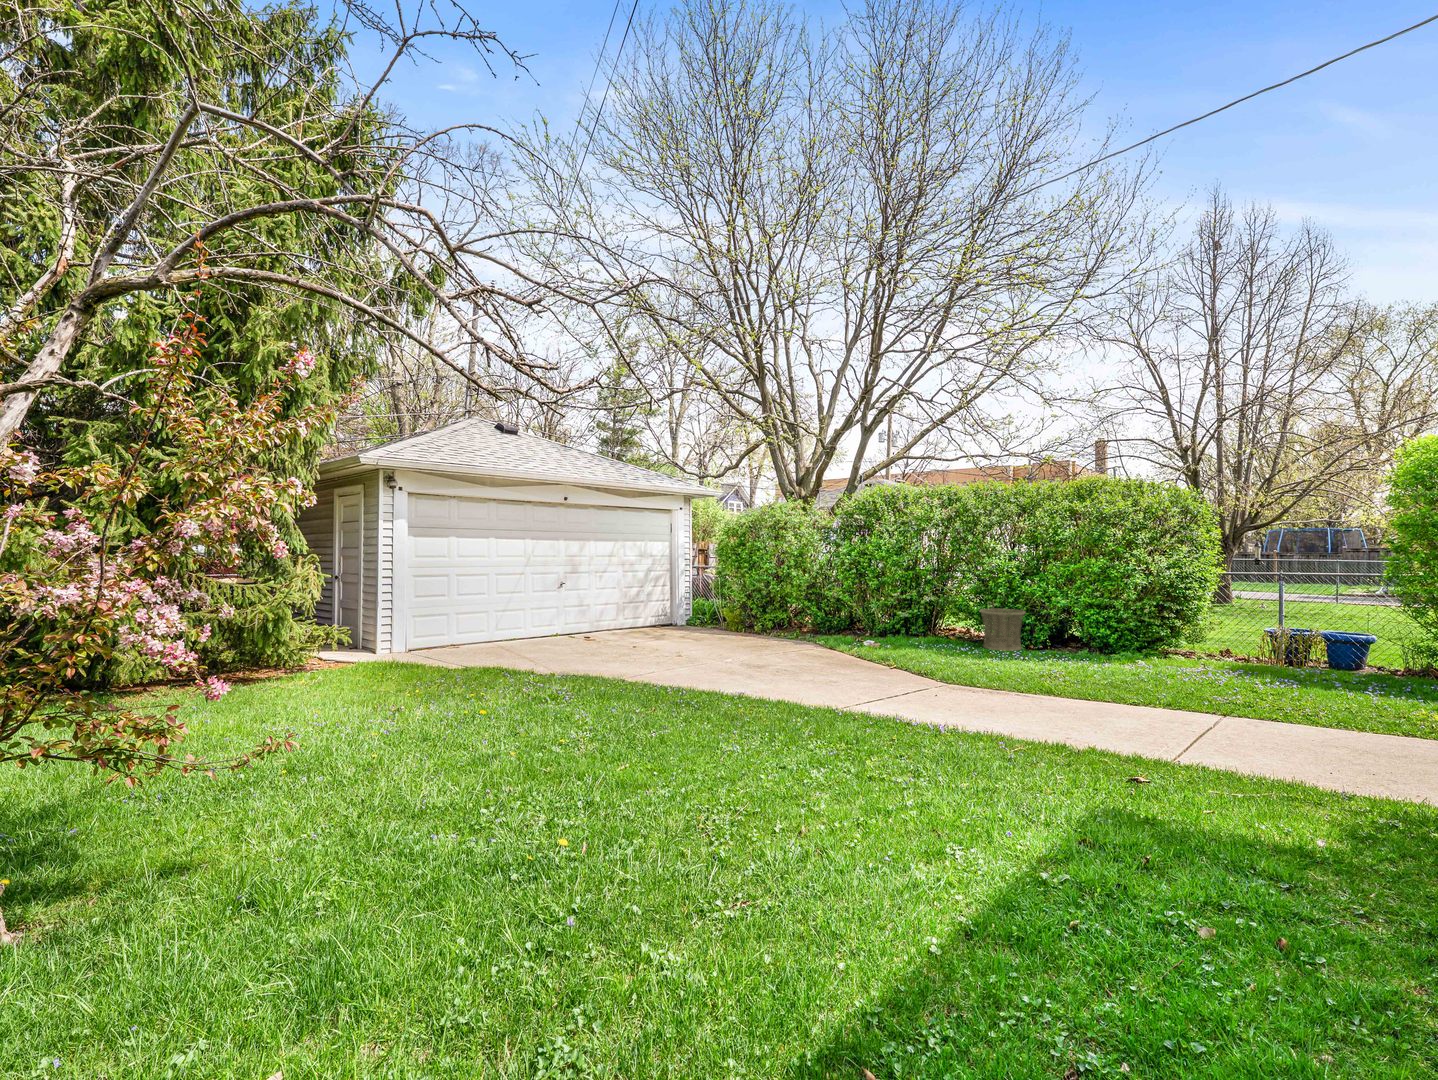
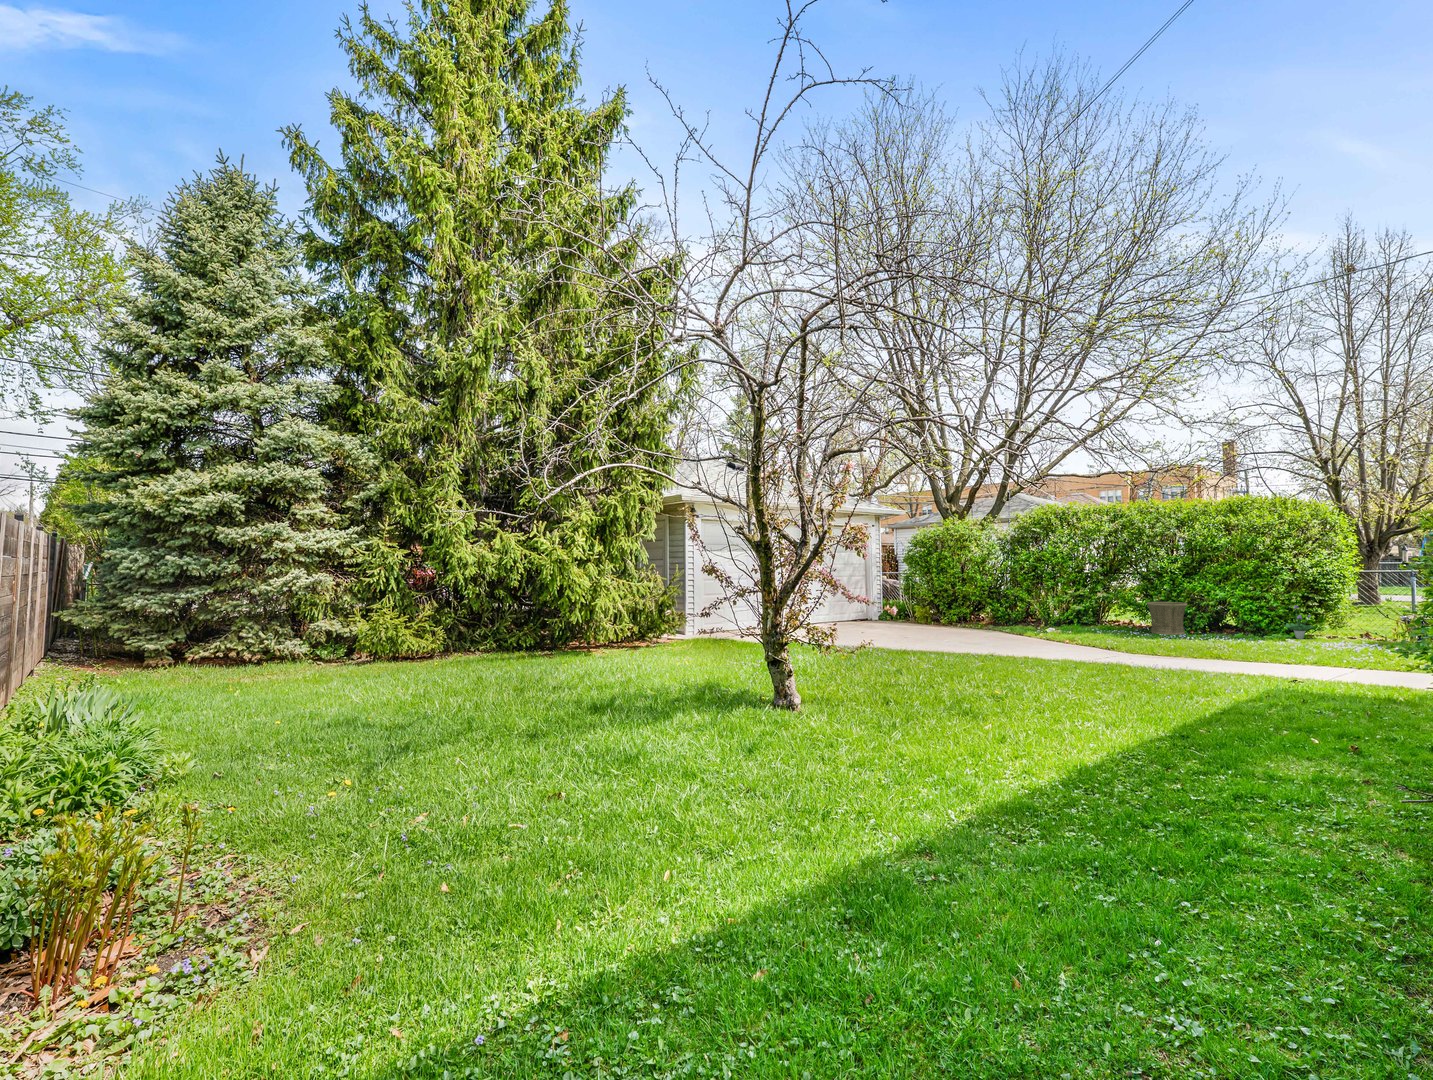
potted plant: none [1135,616,1172,659] -> present [1285,605,1313,639]

